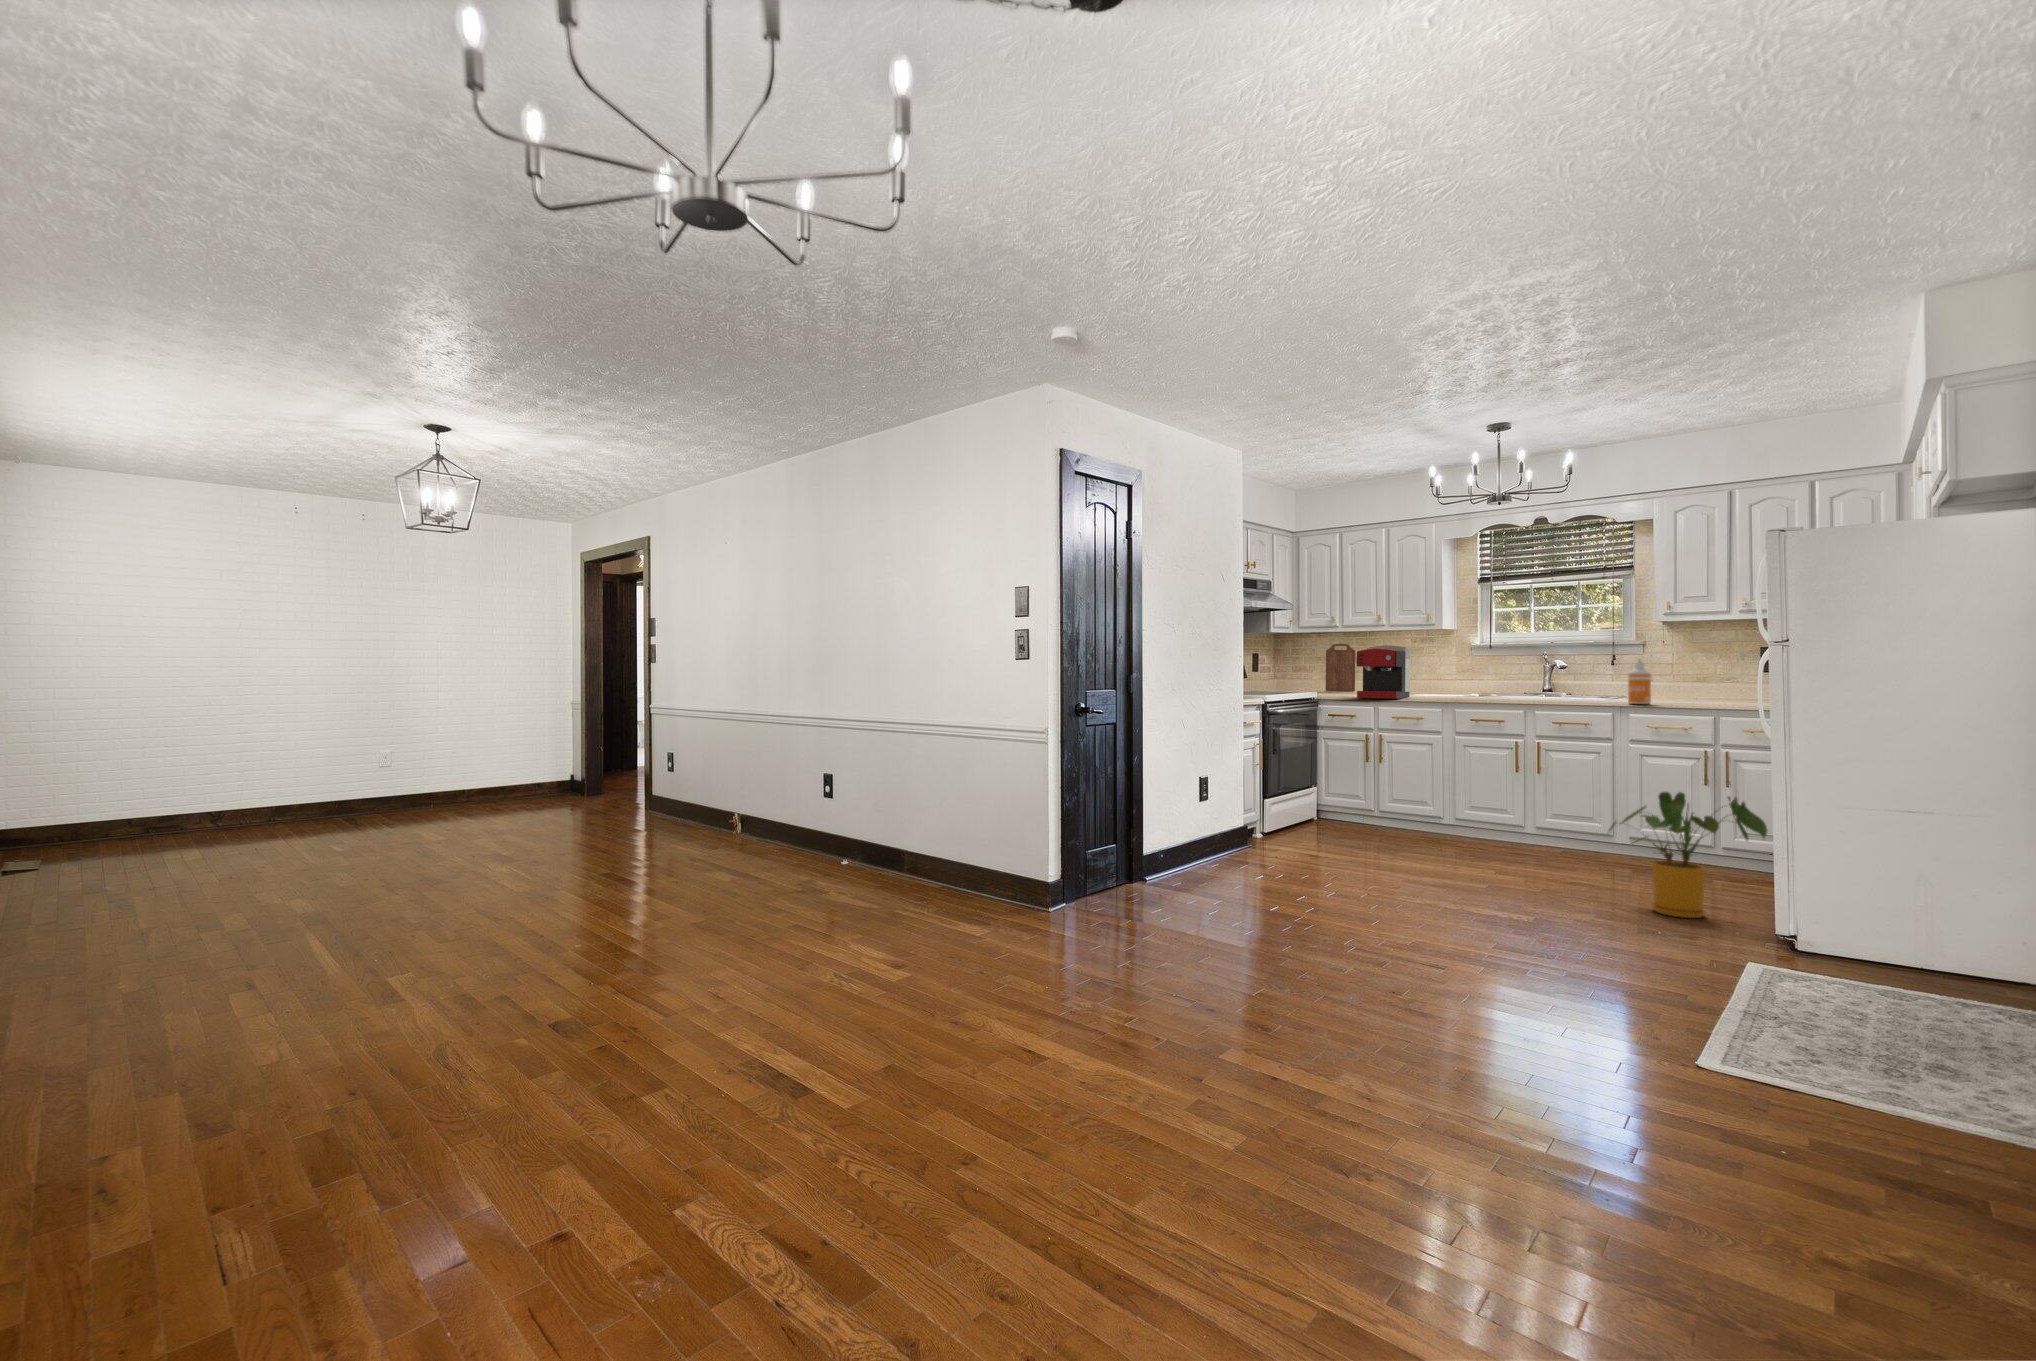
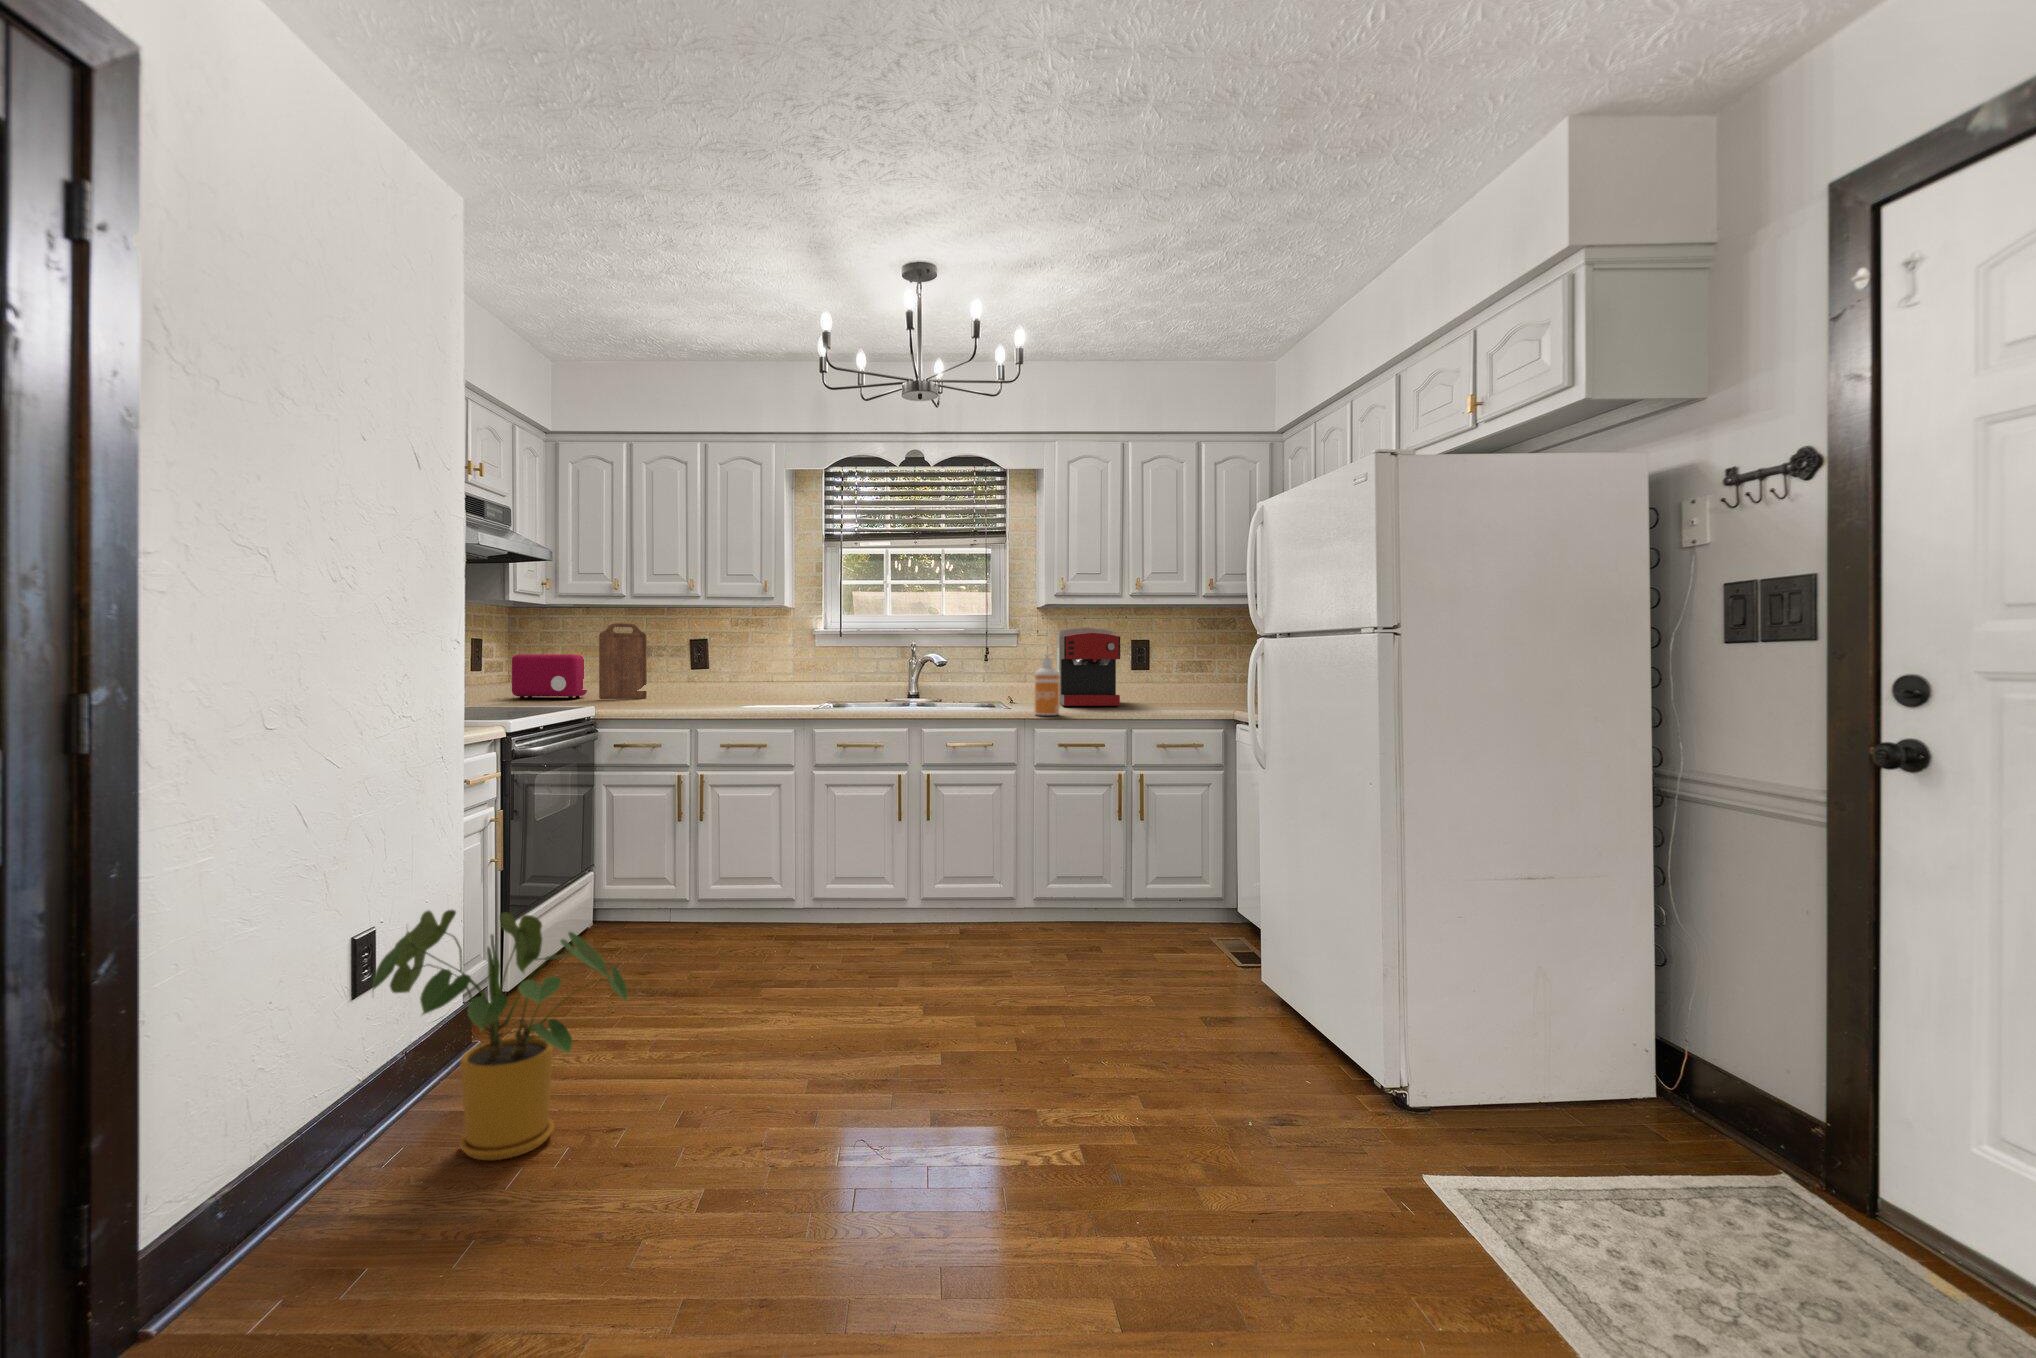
coffee maker: present [1357,645,1410,699] -> present [1057,628,1120,706]
toaster: none [1276,663,1320,691] -> present [512,654,587,699]
house plant: present [1608,792,1767,918] -> present [372,910,627,1160]

